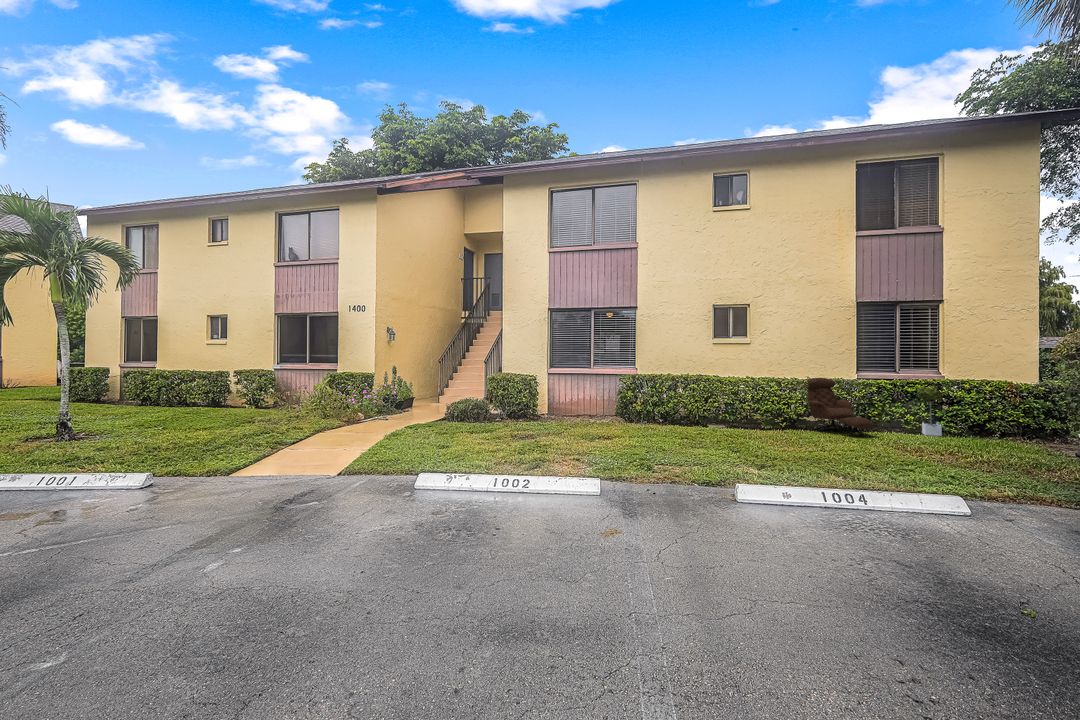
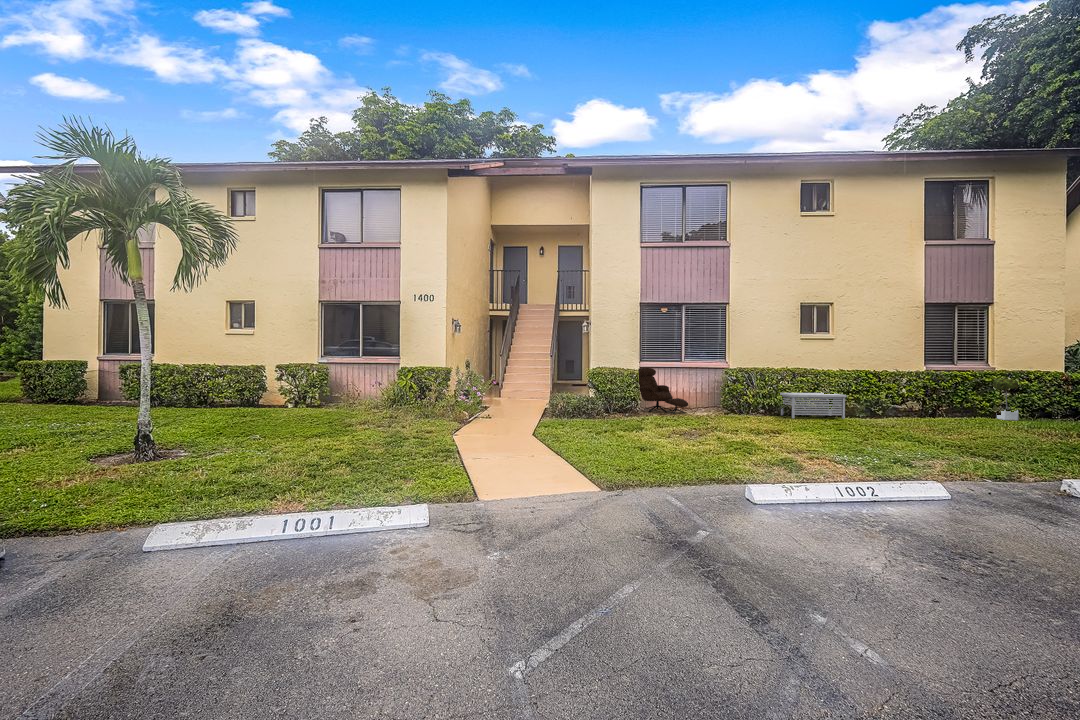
lounge chair: present [807,378,874,437] -> present [638,367,688,413]
storage bench: none [674,400,735,429] -> present [780,393,847,419]

